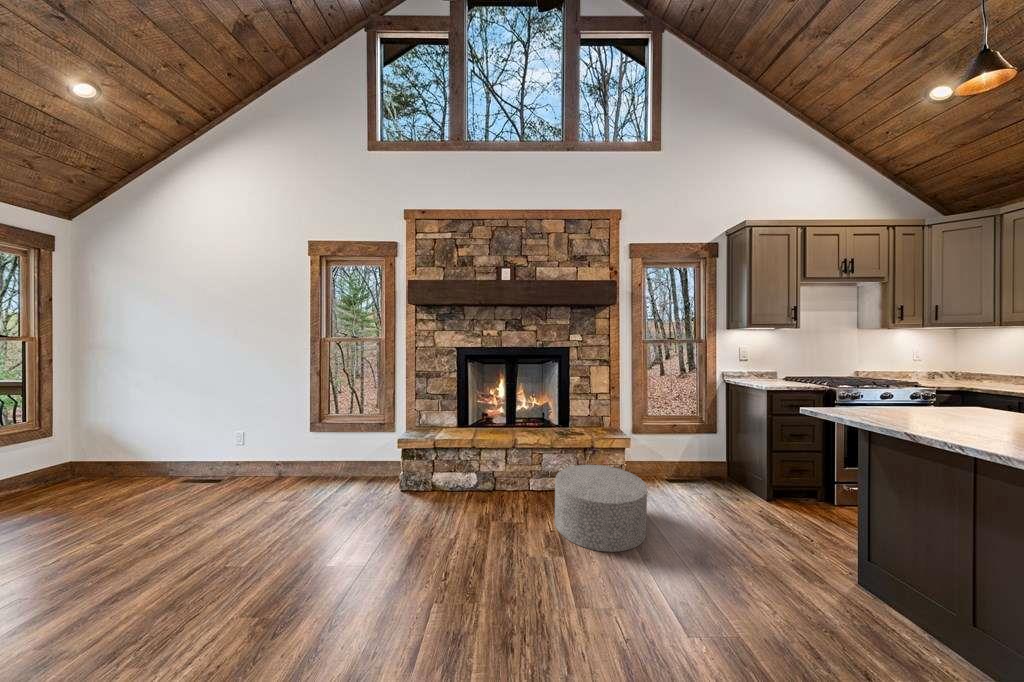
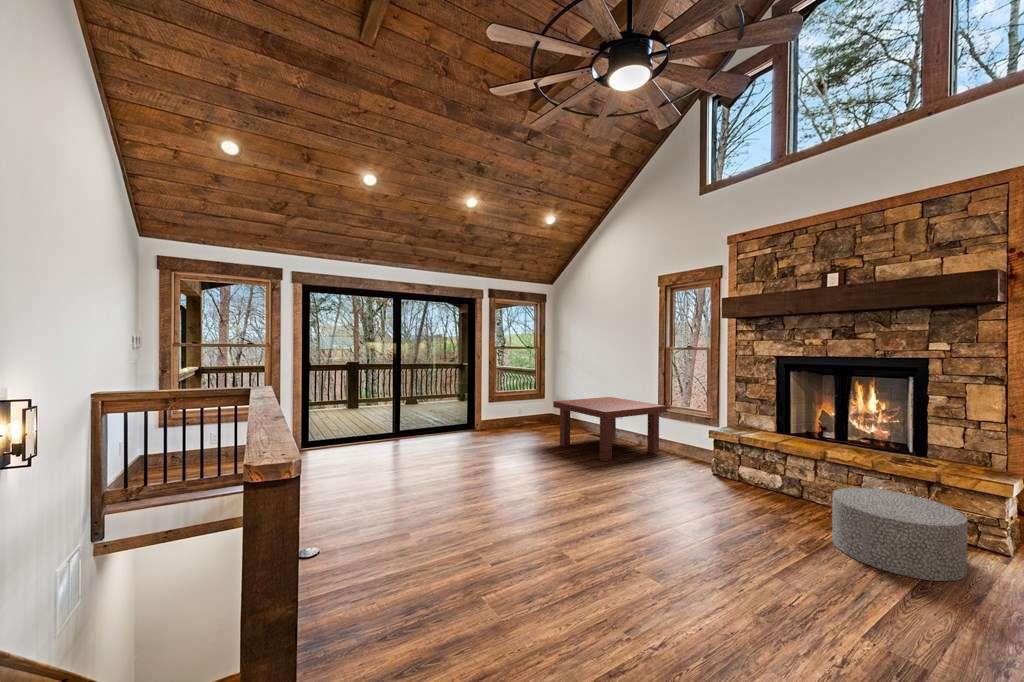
coffee table: none [99,413,322,528] -> present [553,397,666,461]

